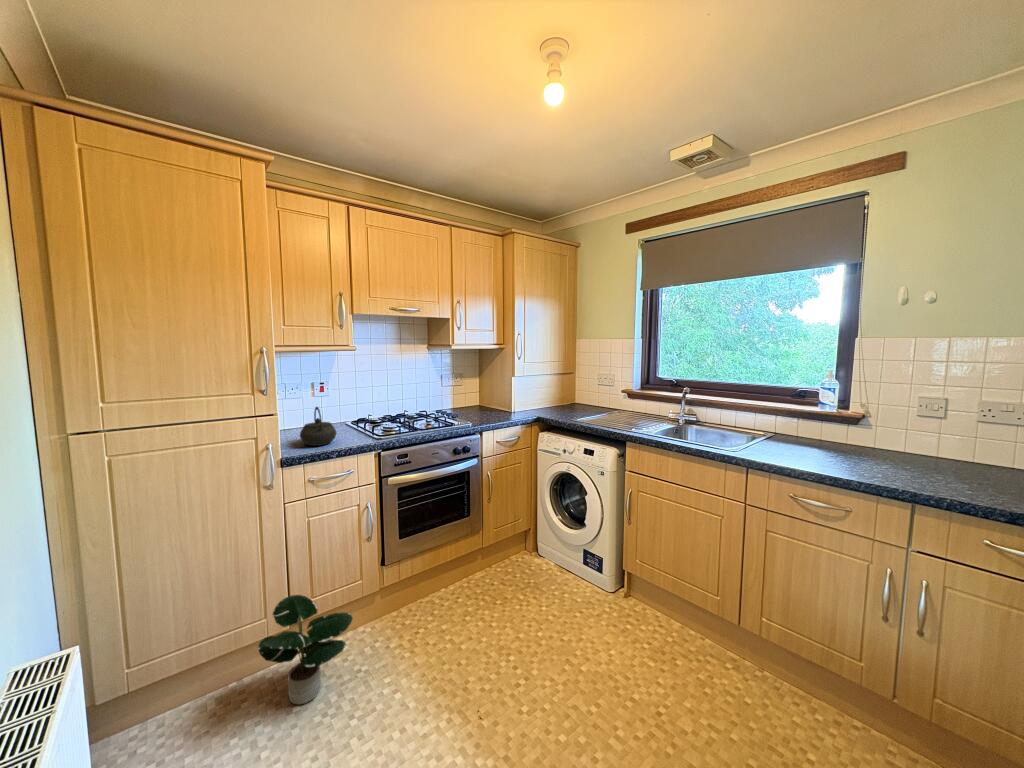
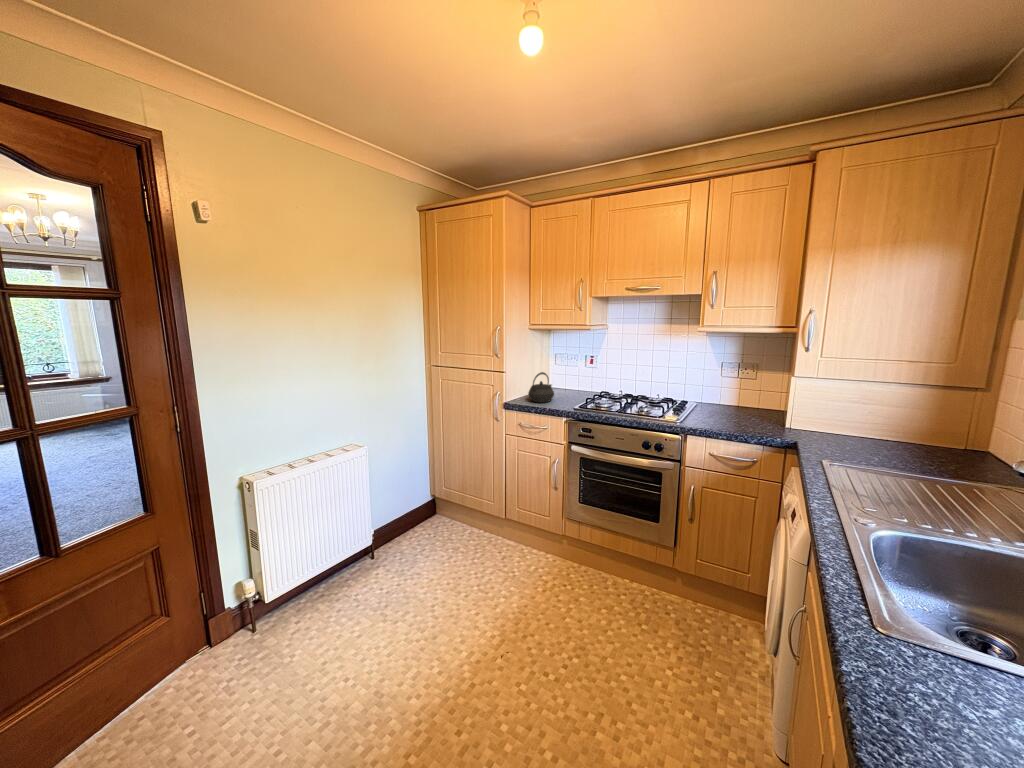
potted plant: present [258,595,353,704] -> none [459,495,513,563]

